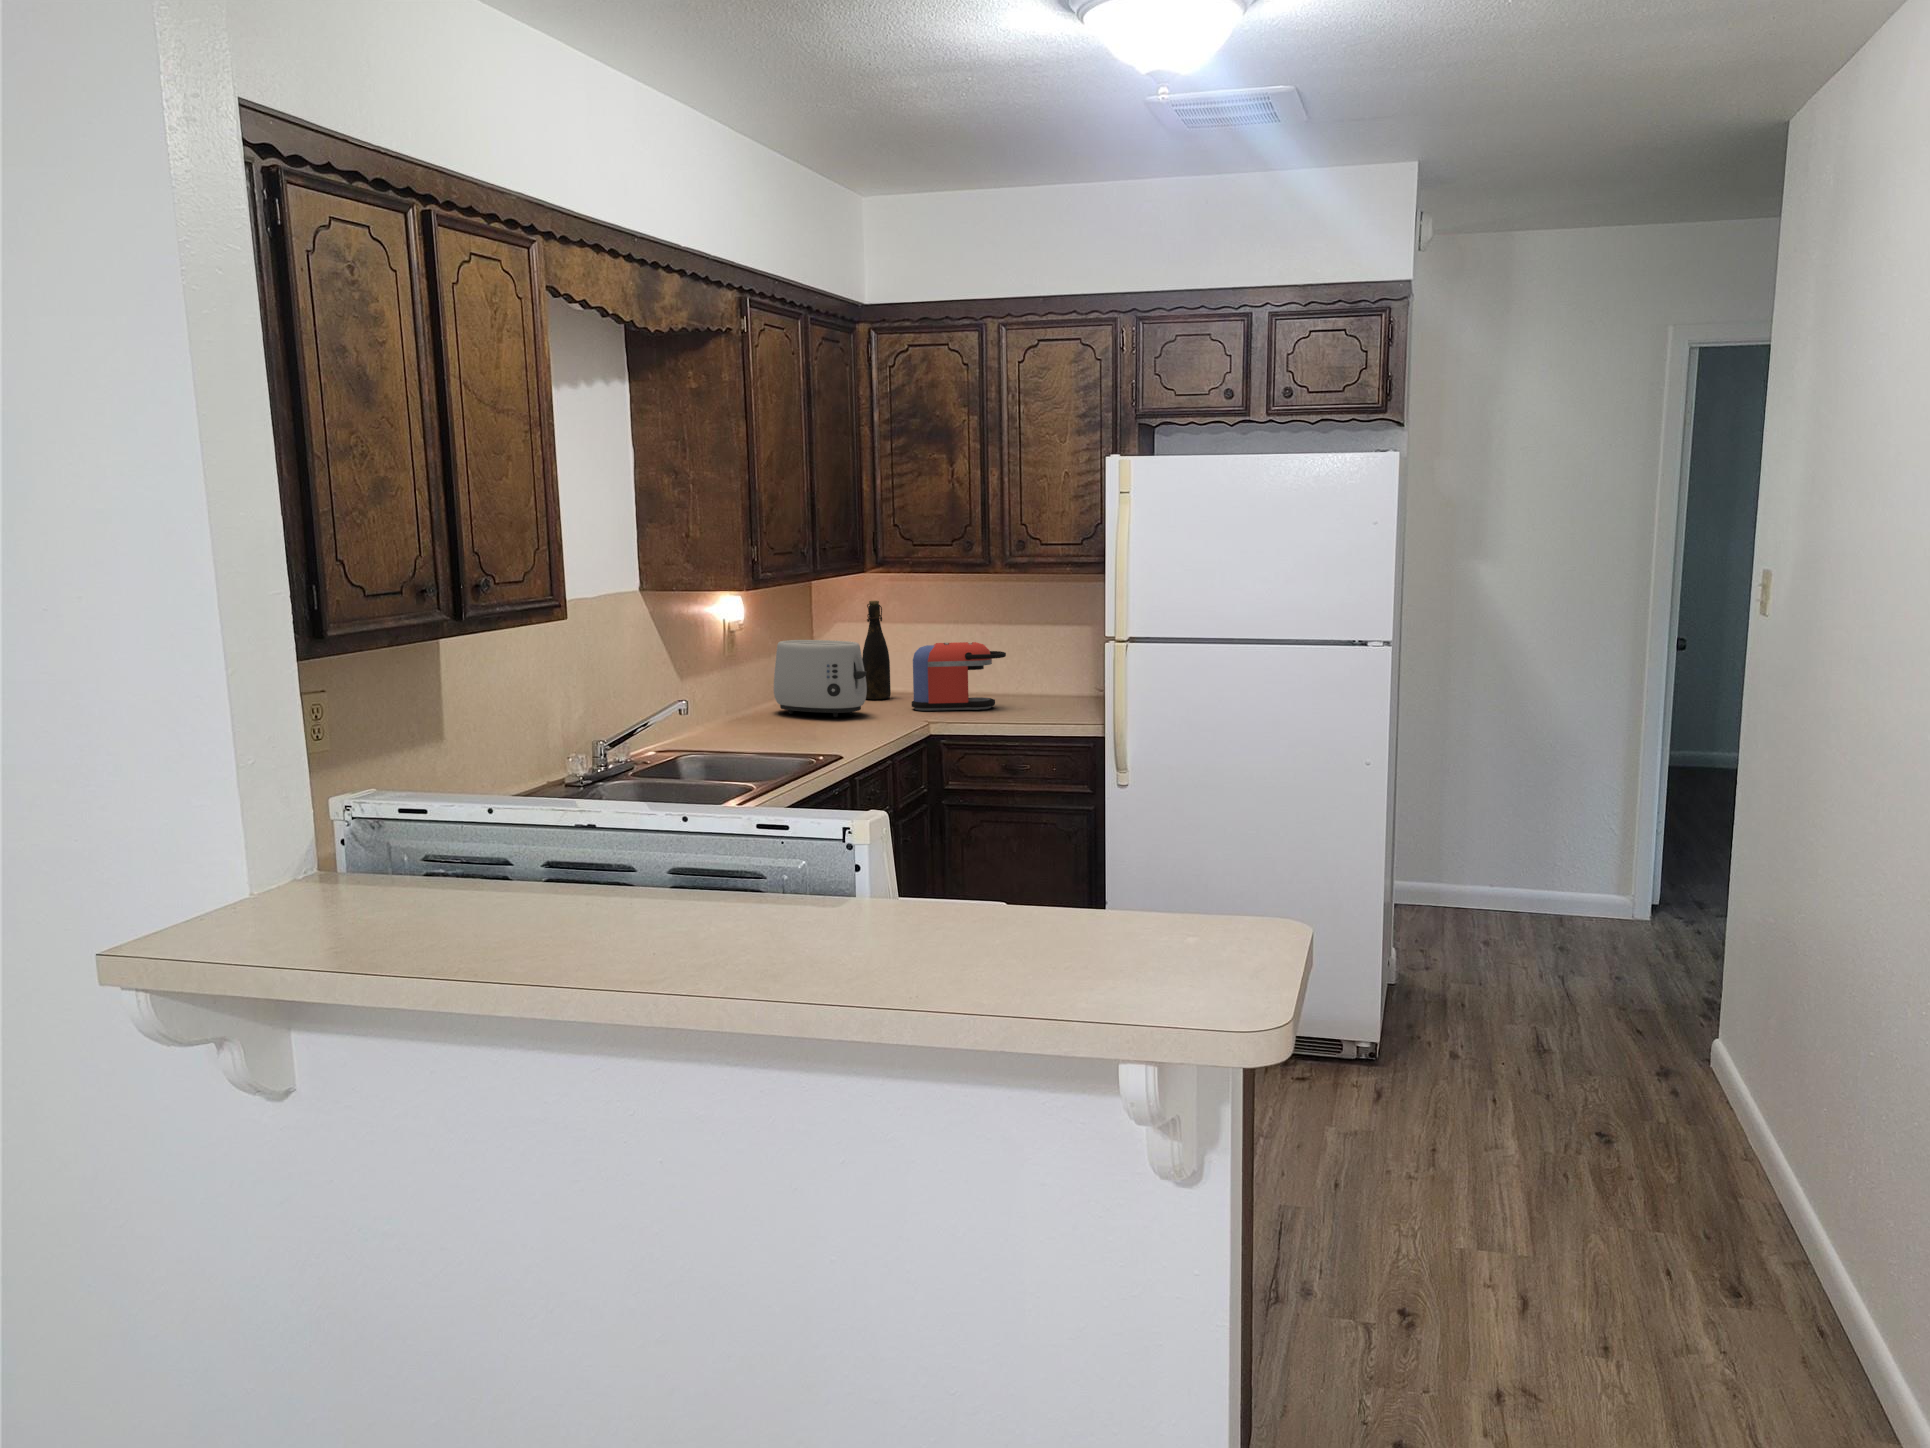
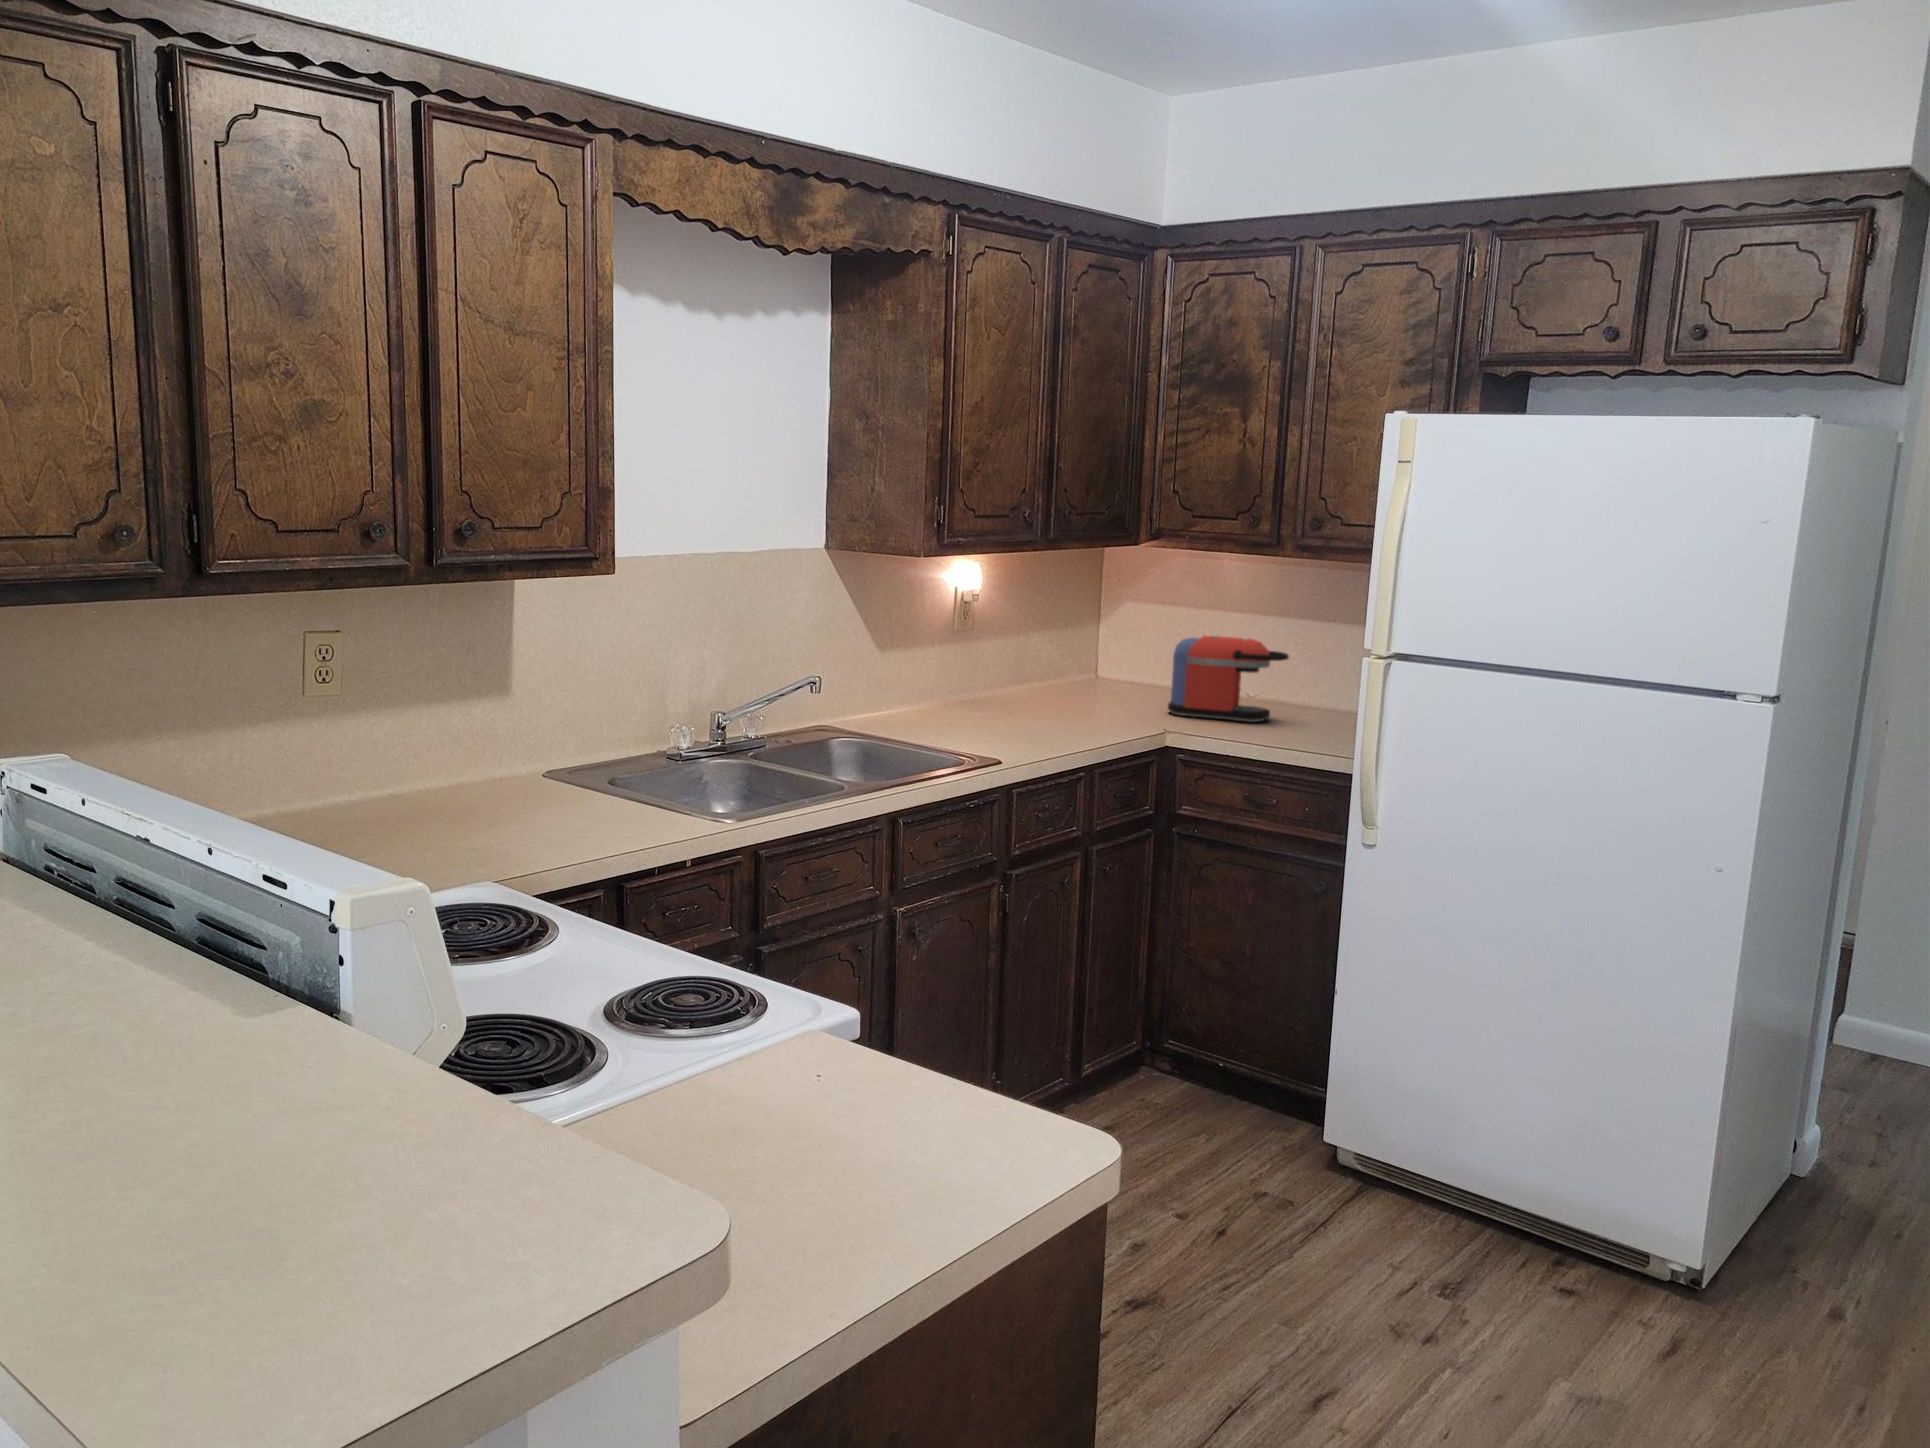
bottle: present [862,601,891,699] -> none [1131,579,1166,696]
toaster: present [774,640,867,717] -> none [1010,618,1109,712]

